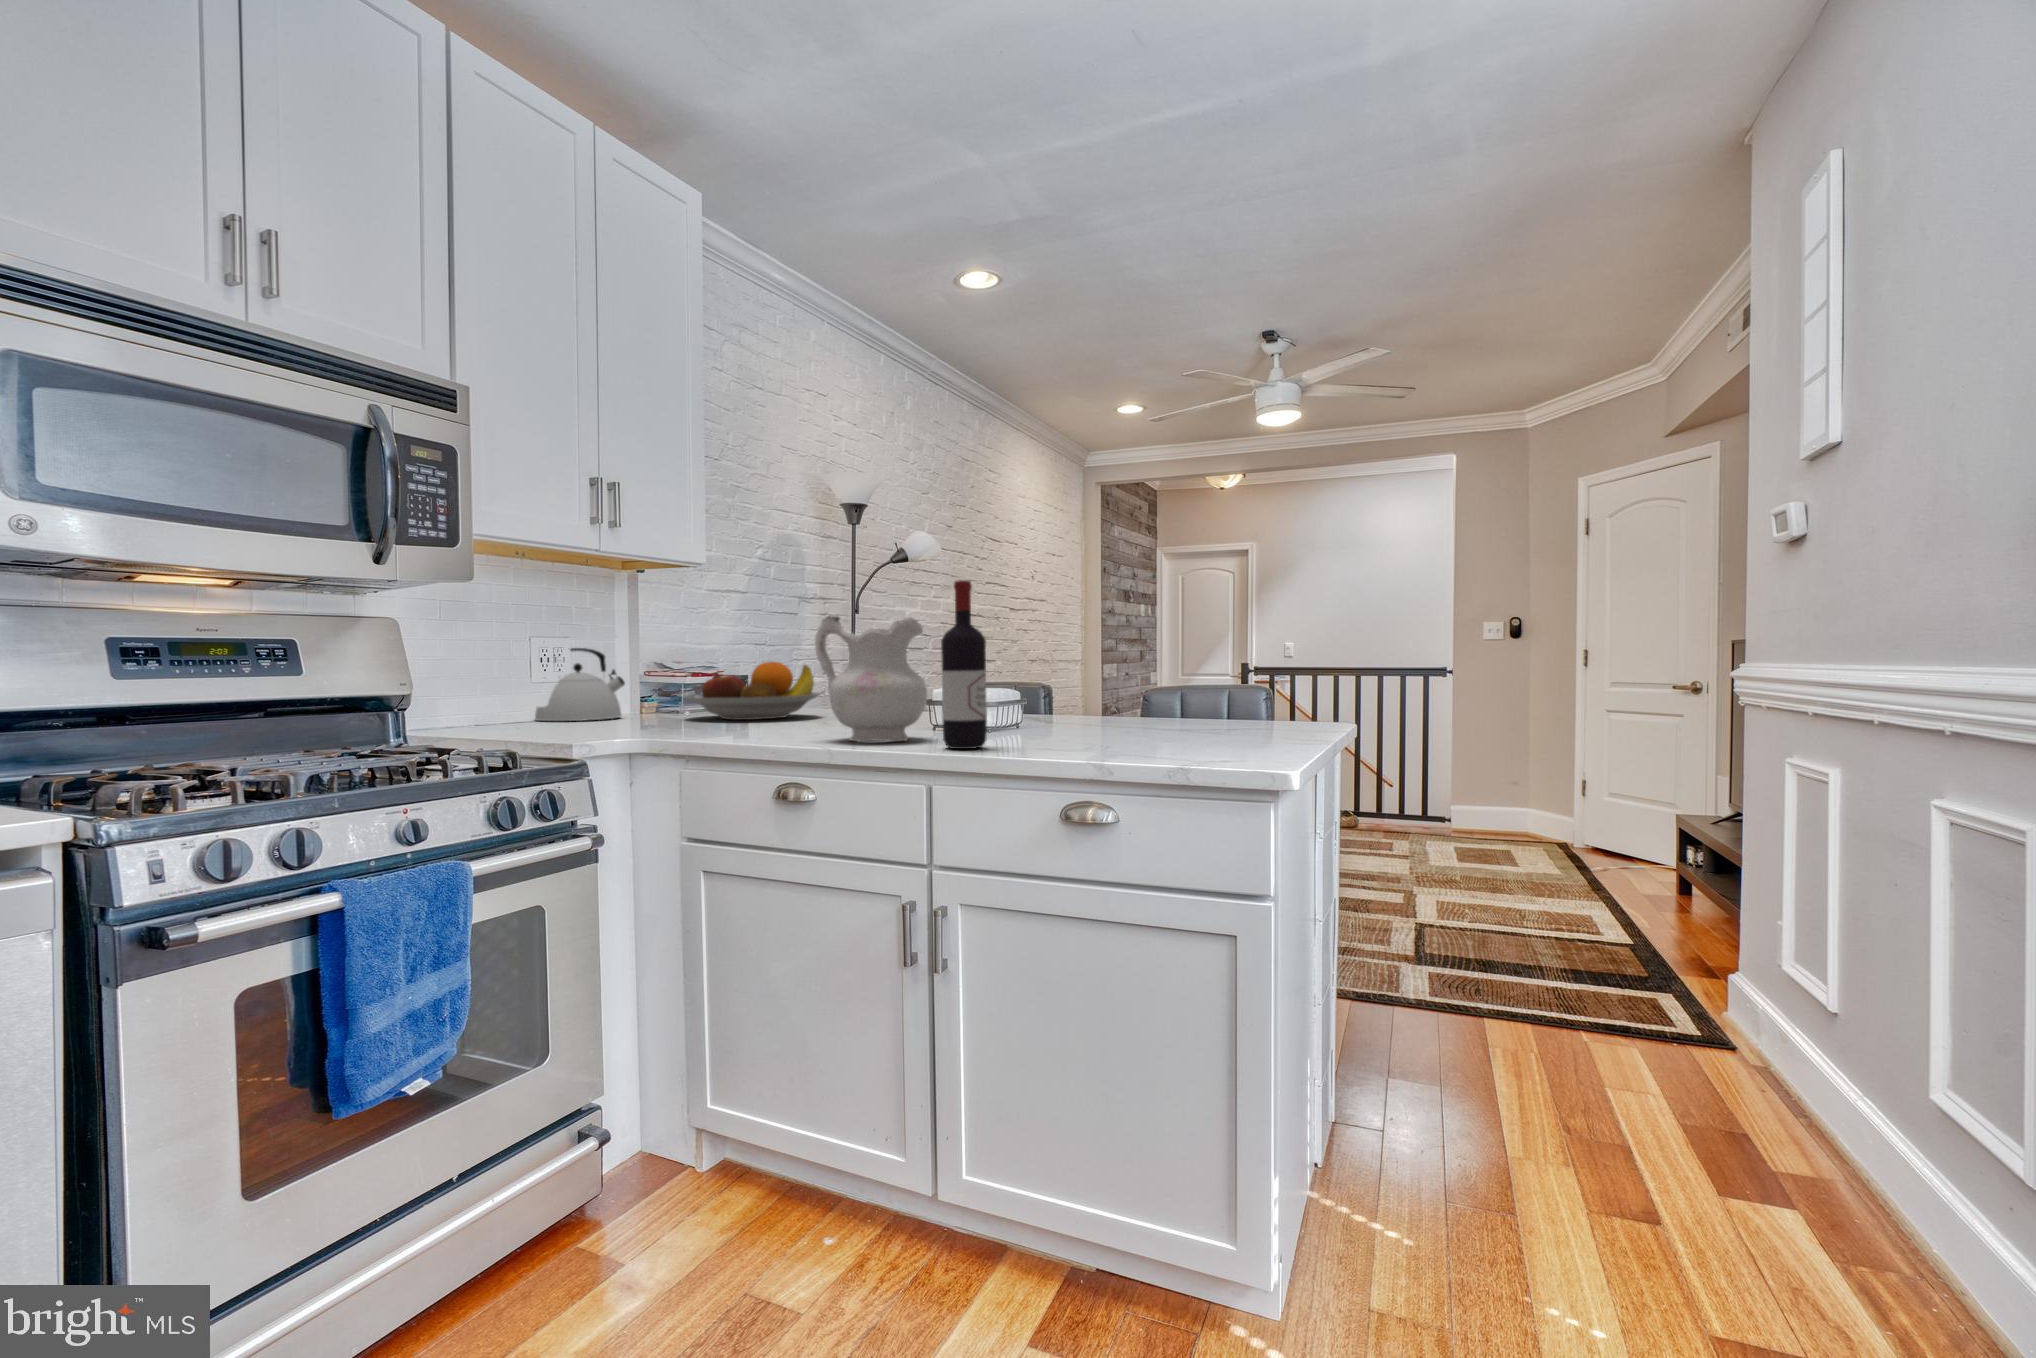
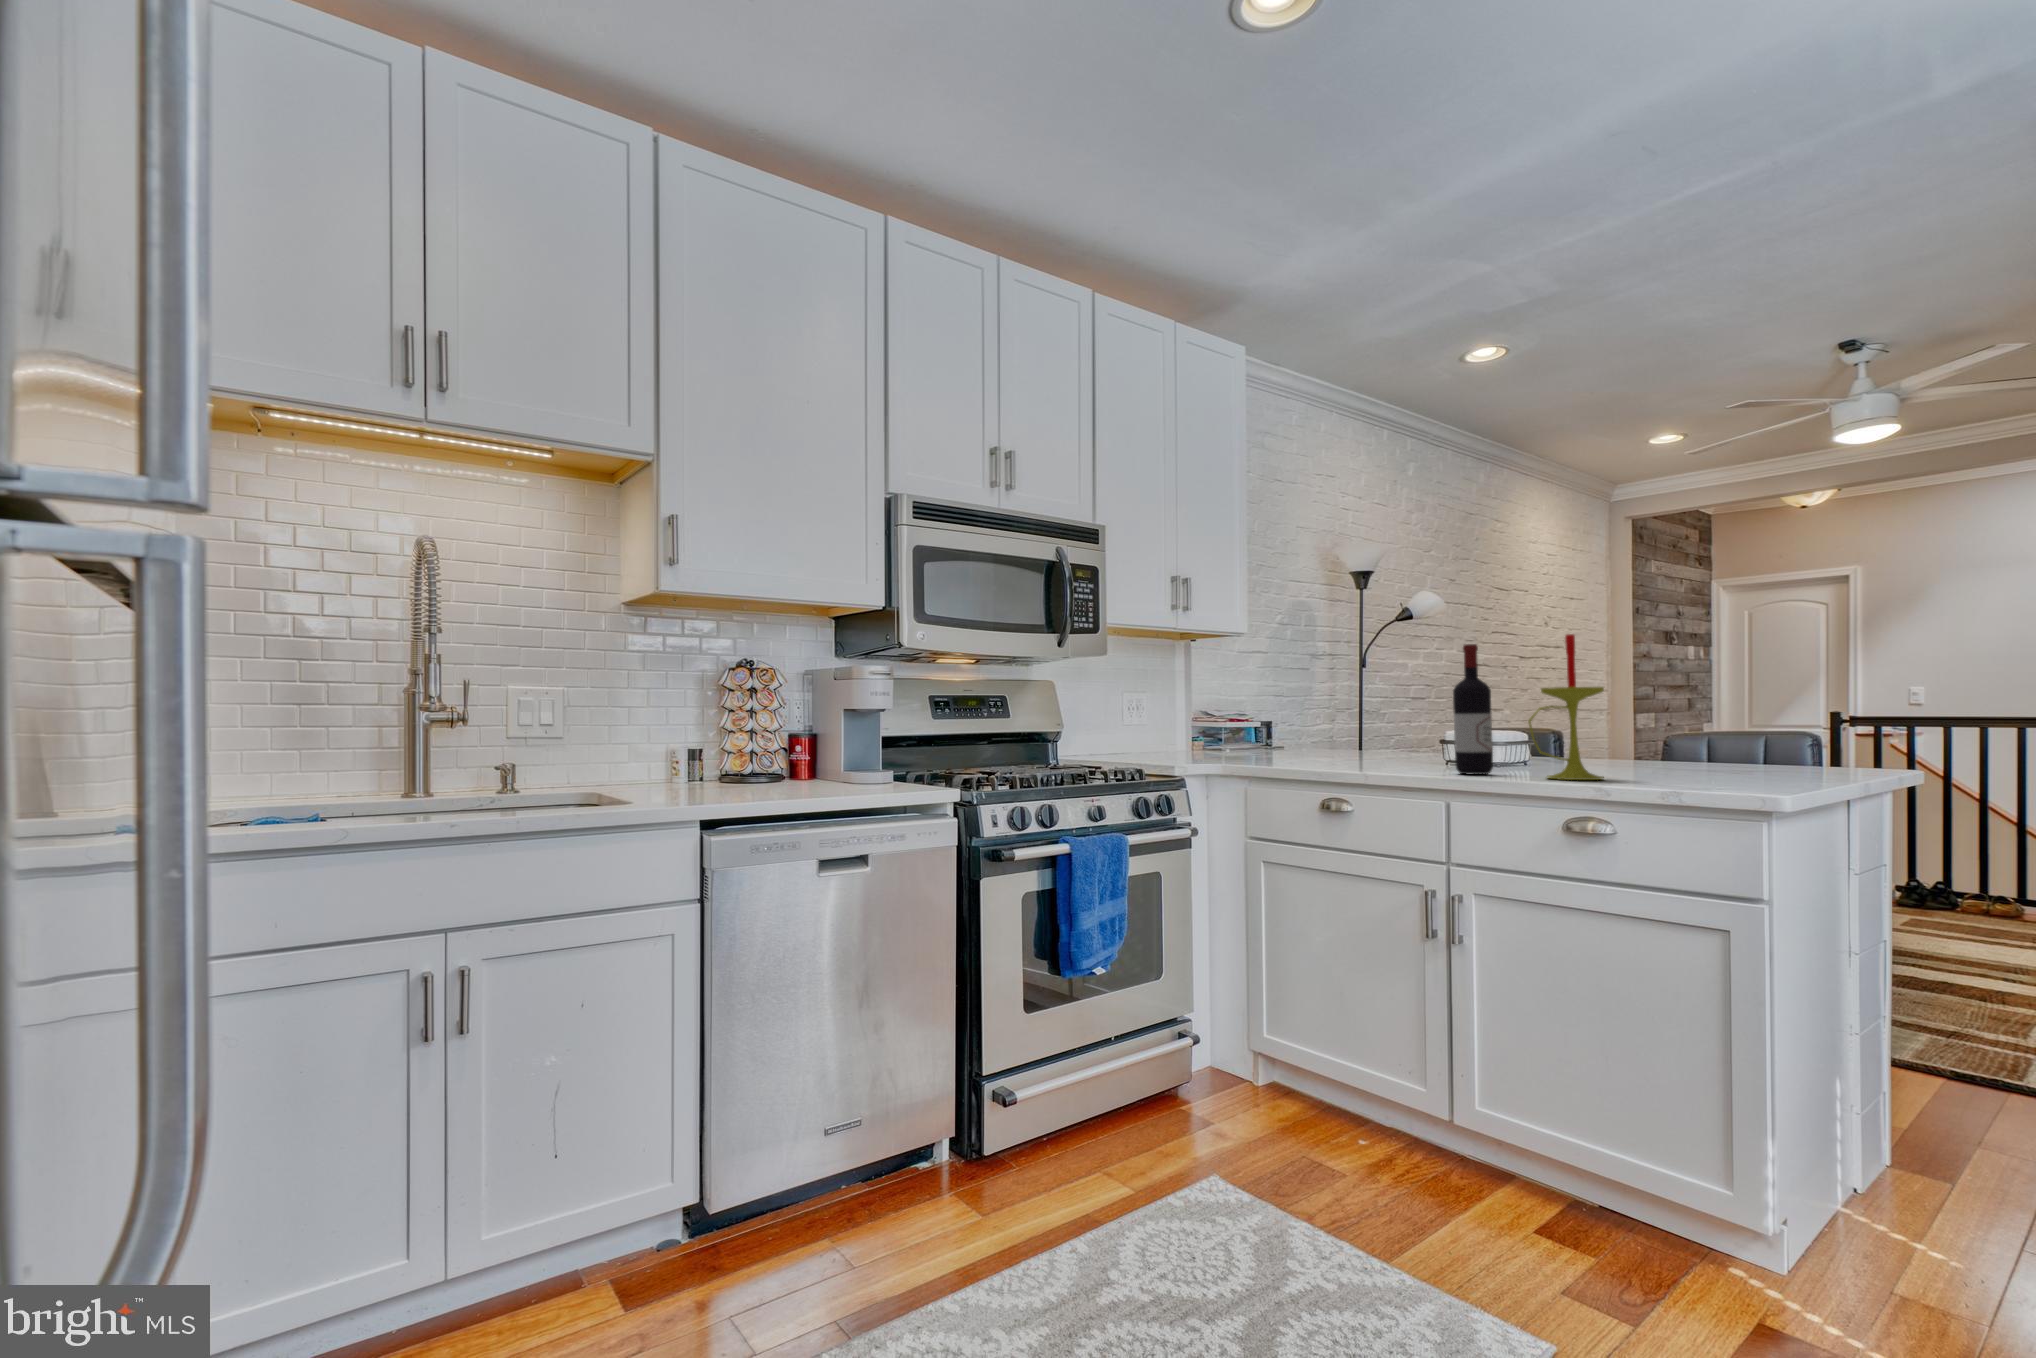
candle: none [1028,566,1114,755] -> present [1528,634,1604,780]
ceramic pitcher: present [815,615,927,742] -> none [1348,672,1441,769]
kettle: present [535,648,625,721] -> none [1123,699,1185,753]
fruit bowl: present [686,662,820,720] -> none [1232,709,1341,755]

